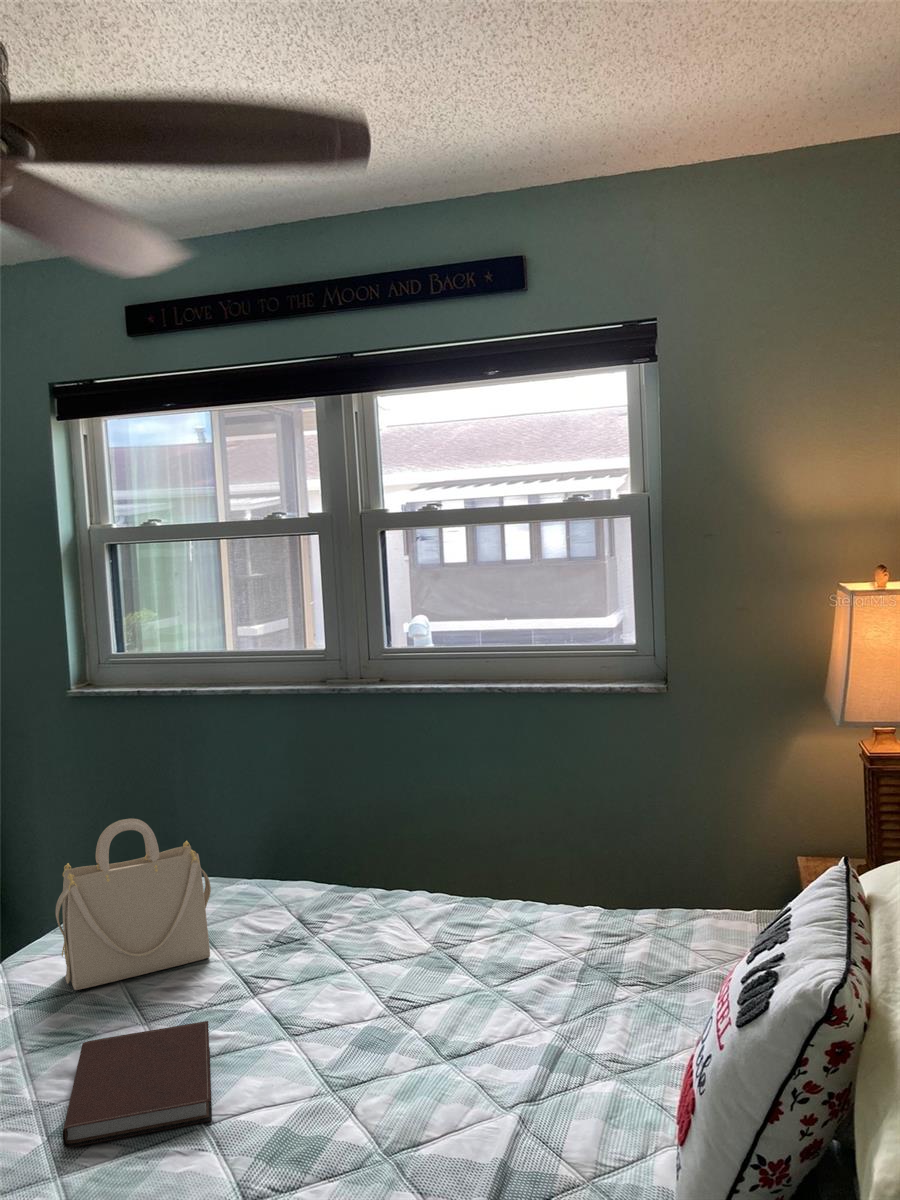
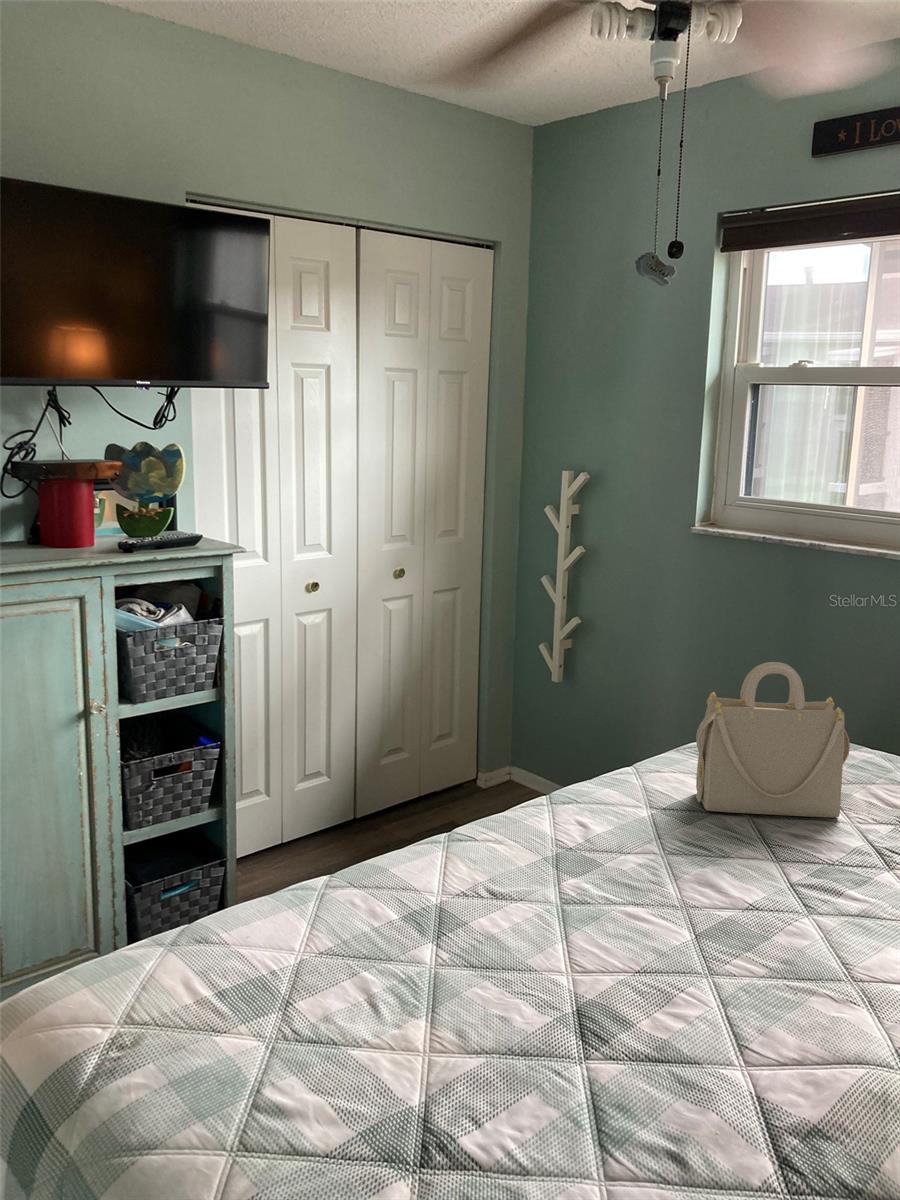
notebook: present [63,1021,212,1147] -> none [714,861,861,977]

